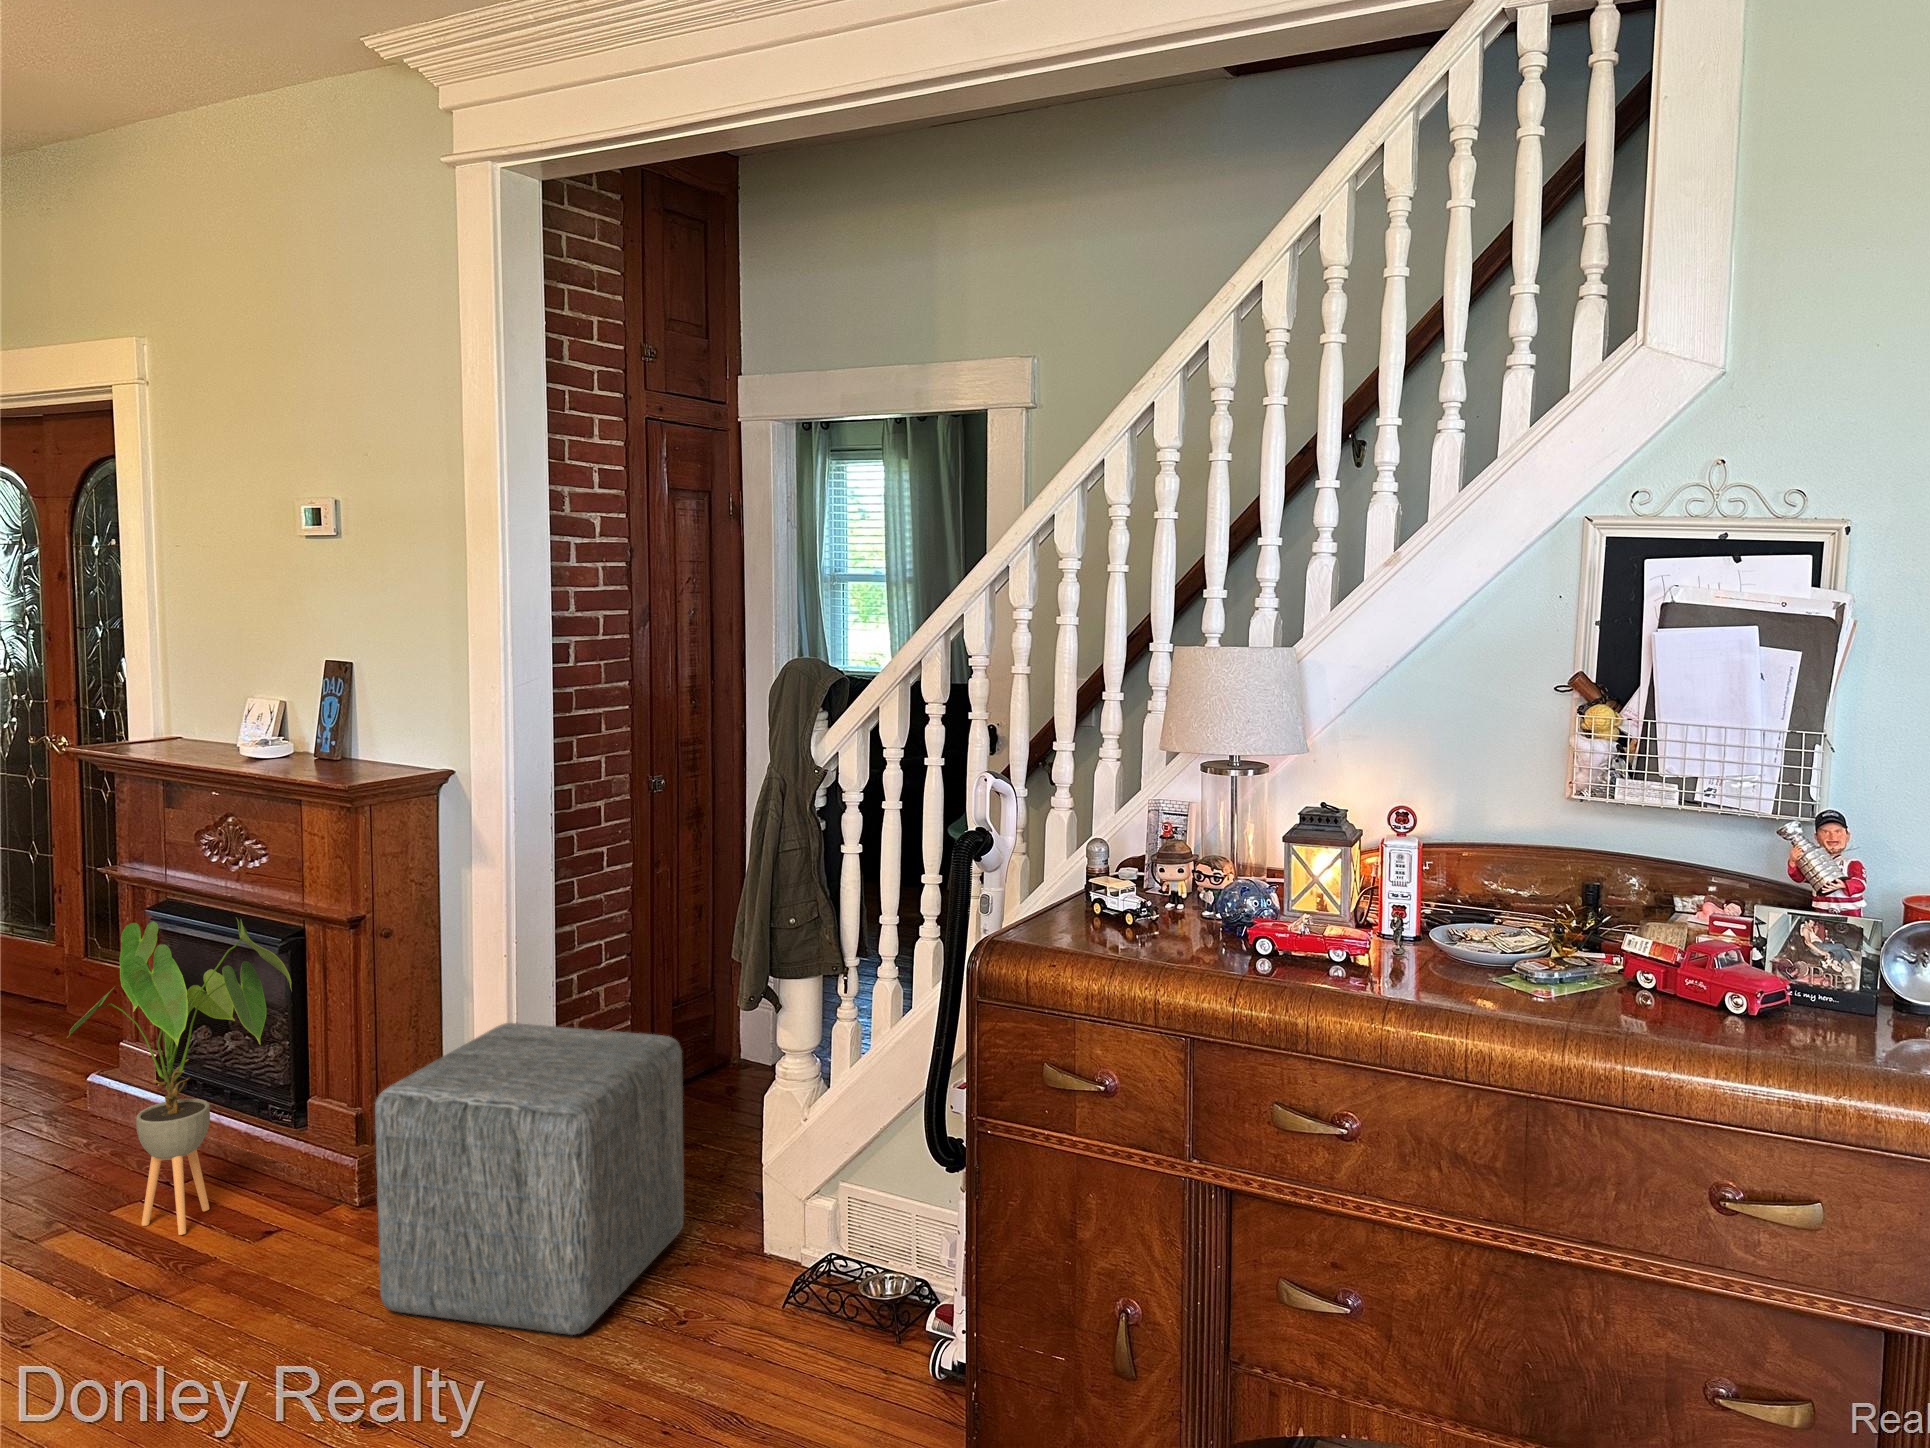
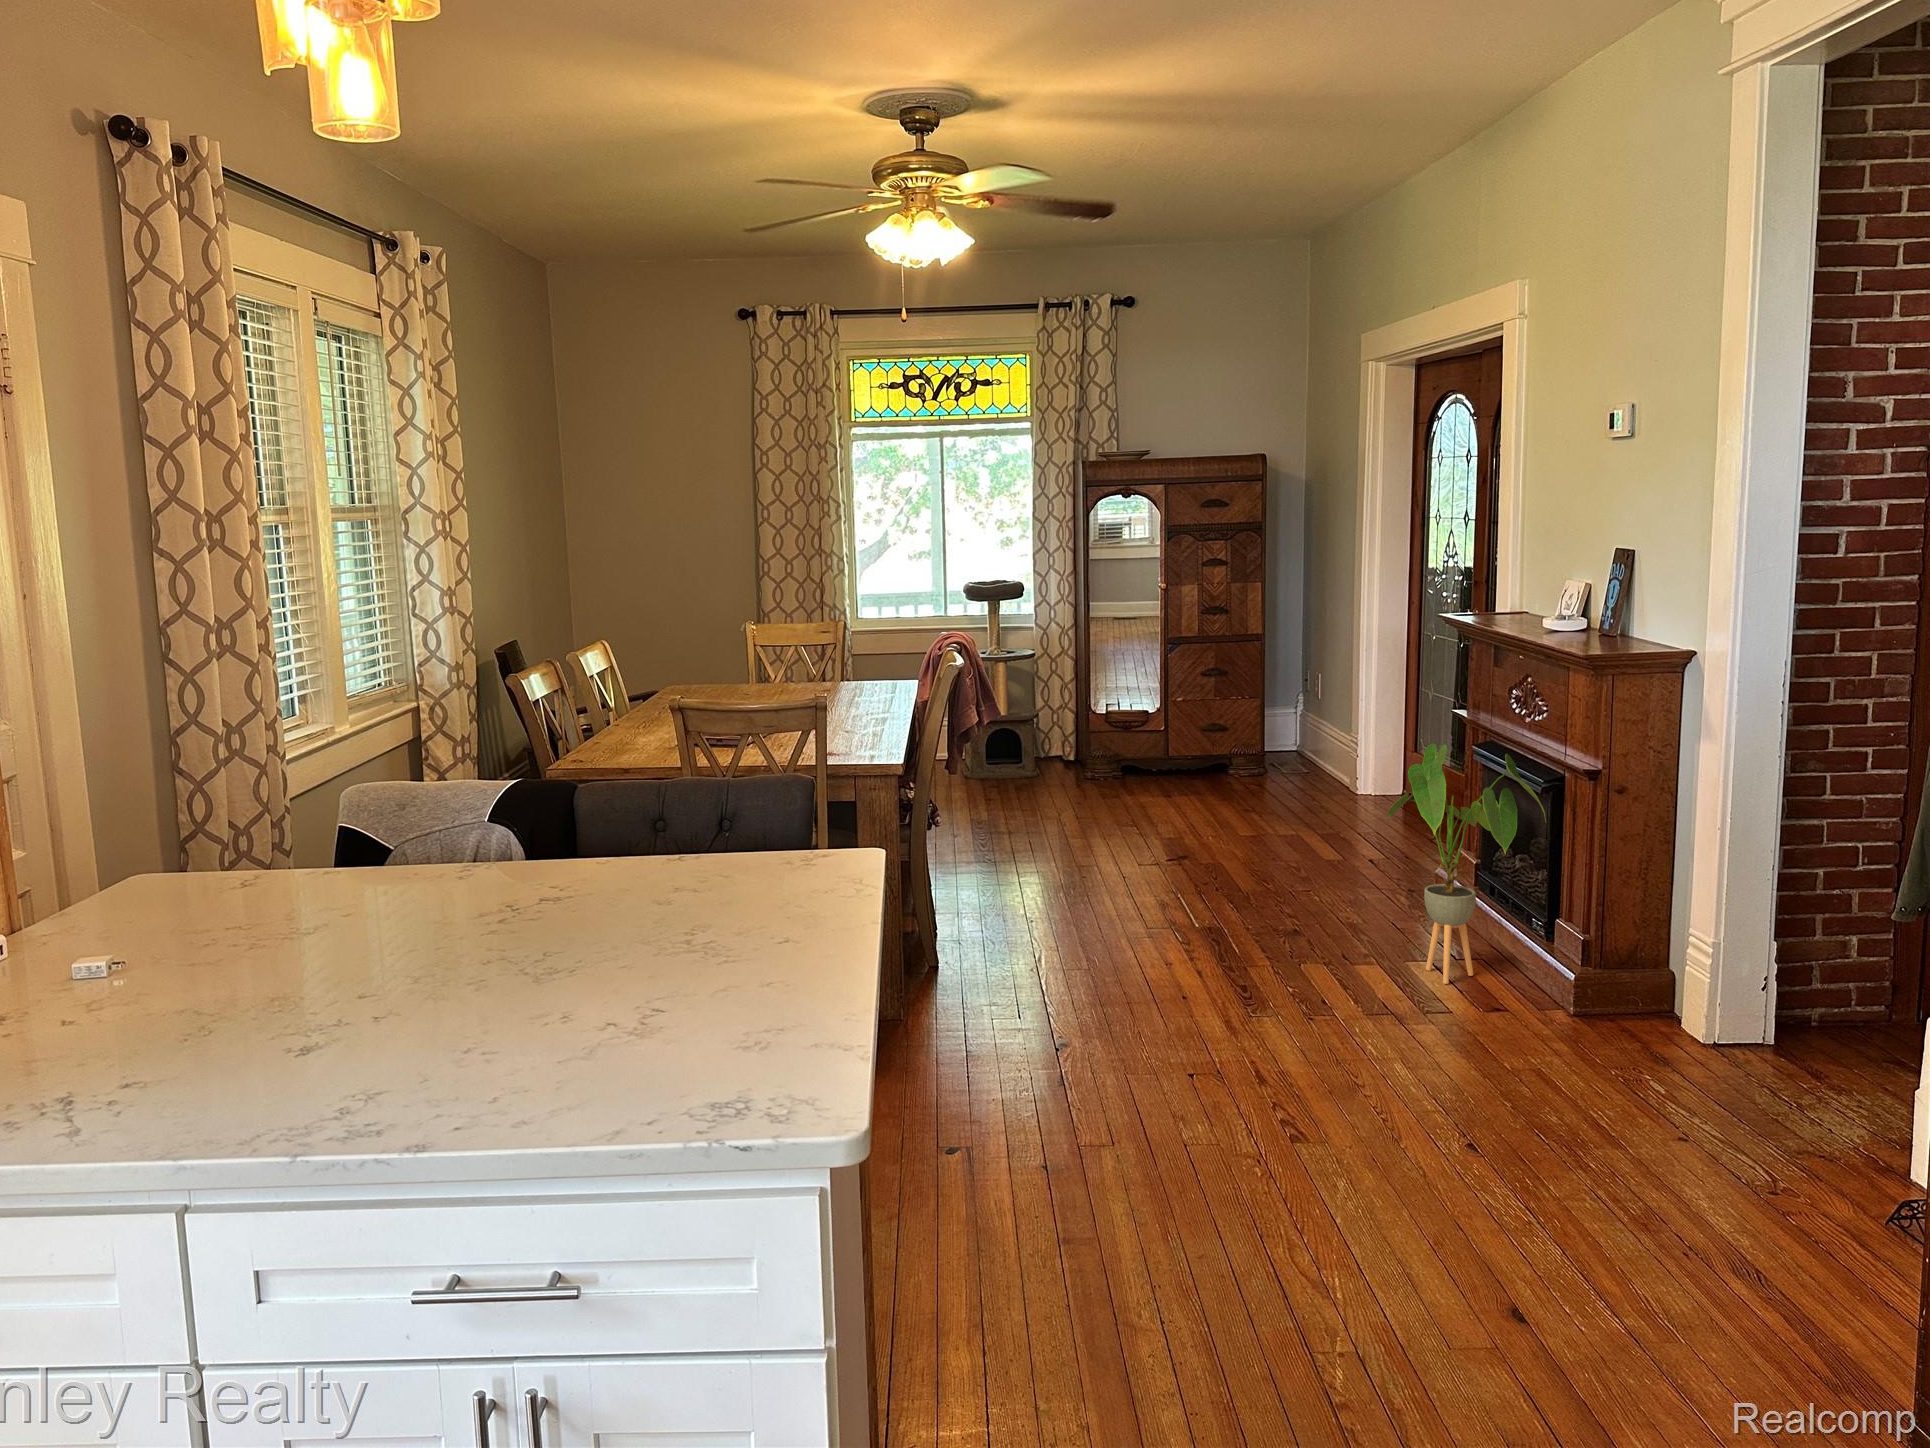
ottoman: present [375,1023,684,1335] -> none [1535,884,1853,1159]

